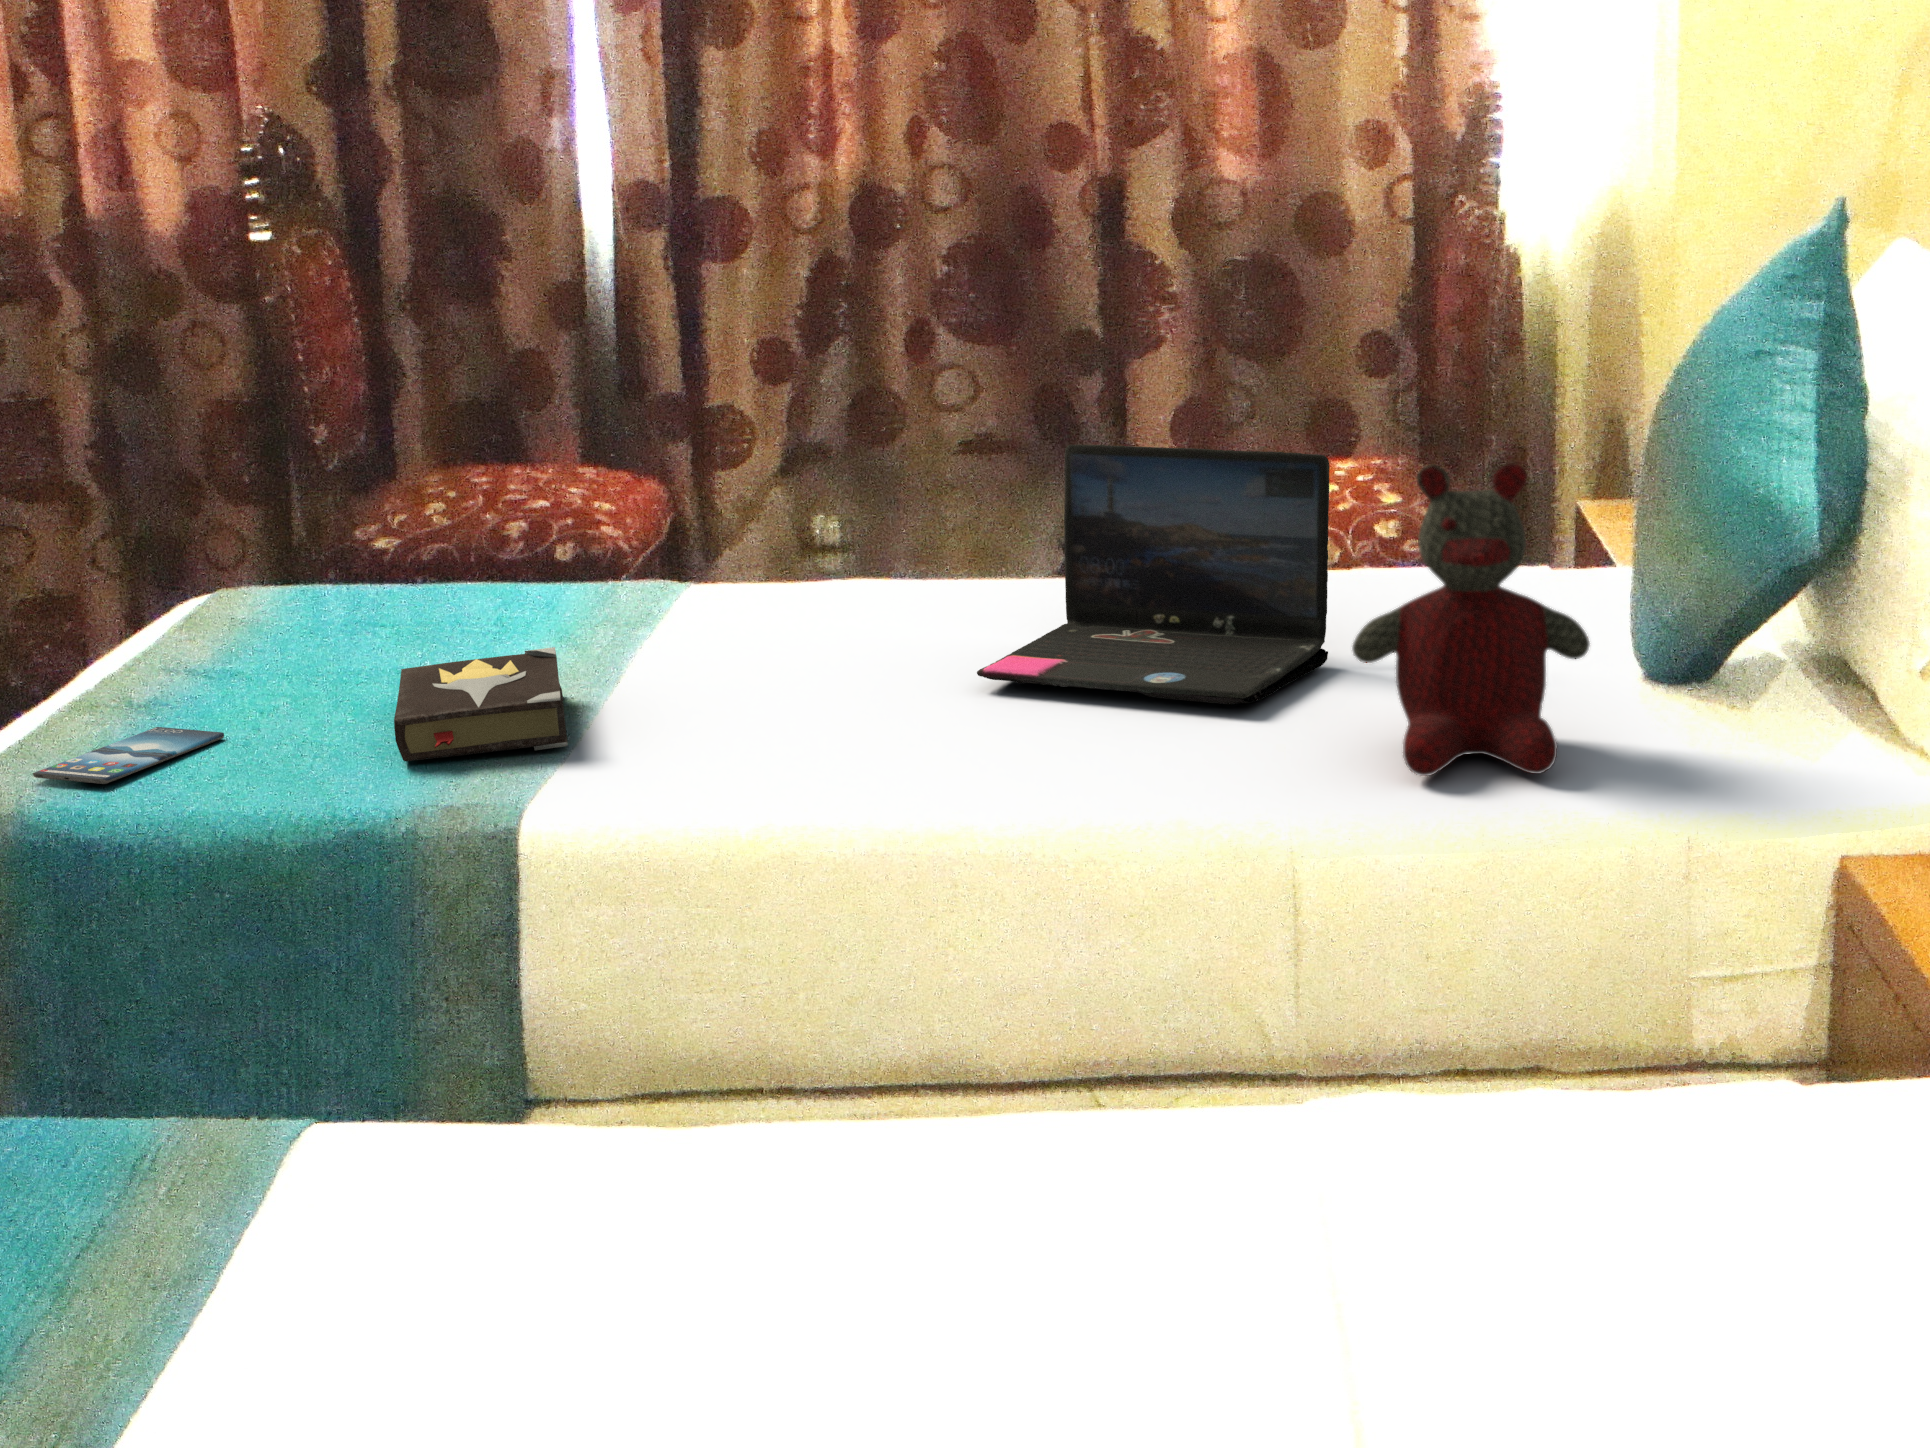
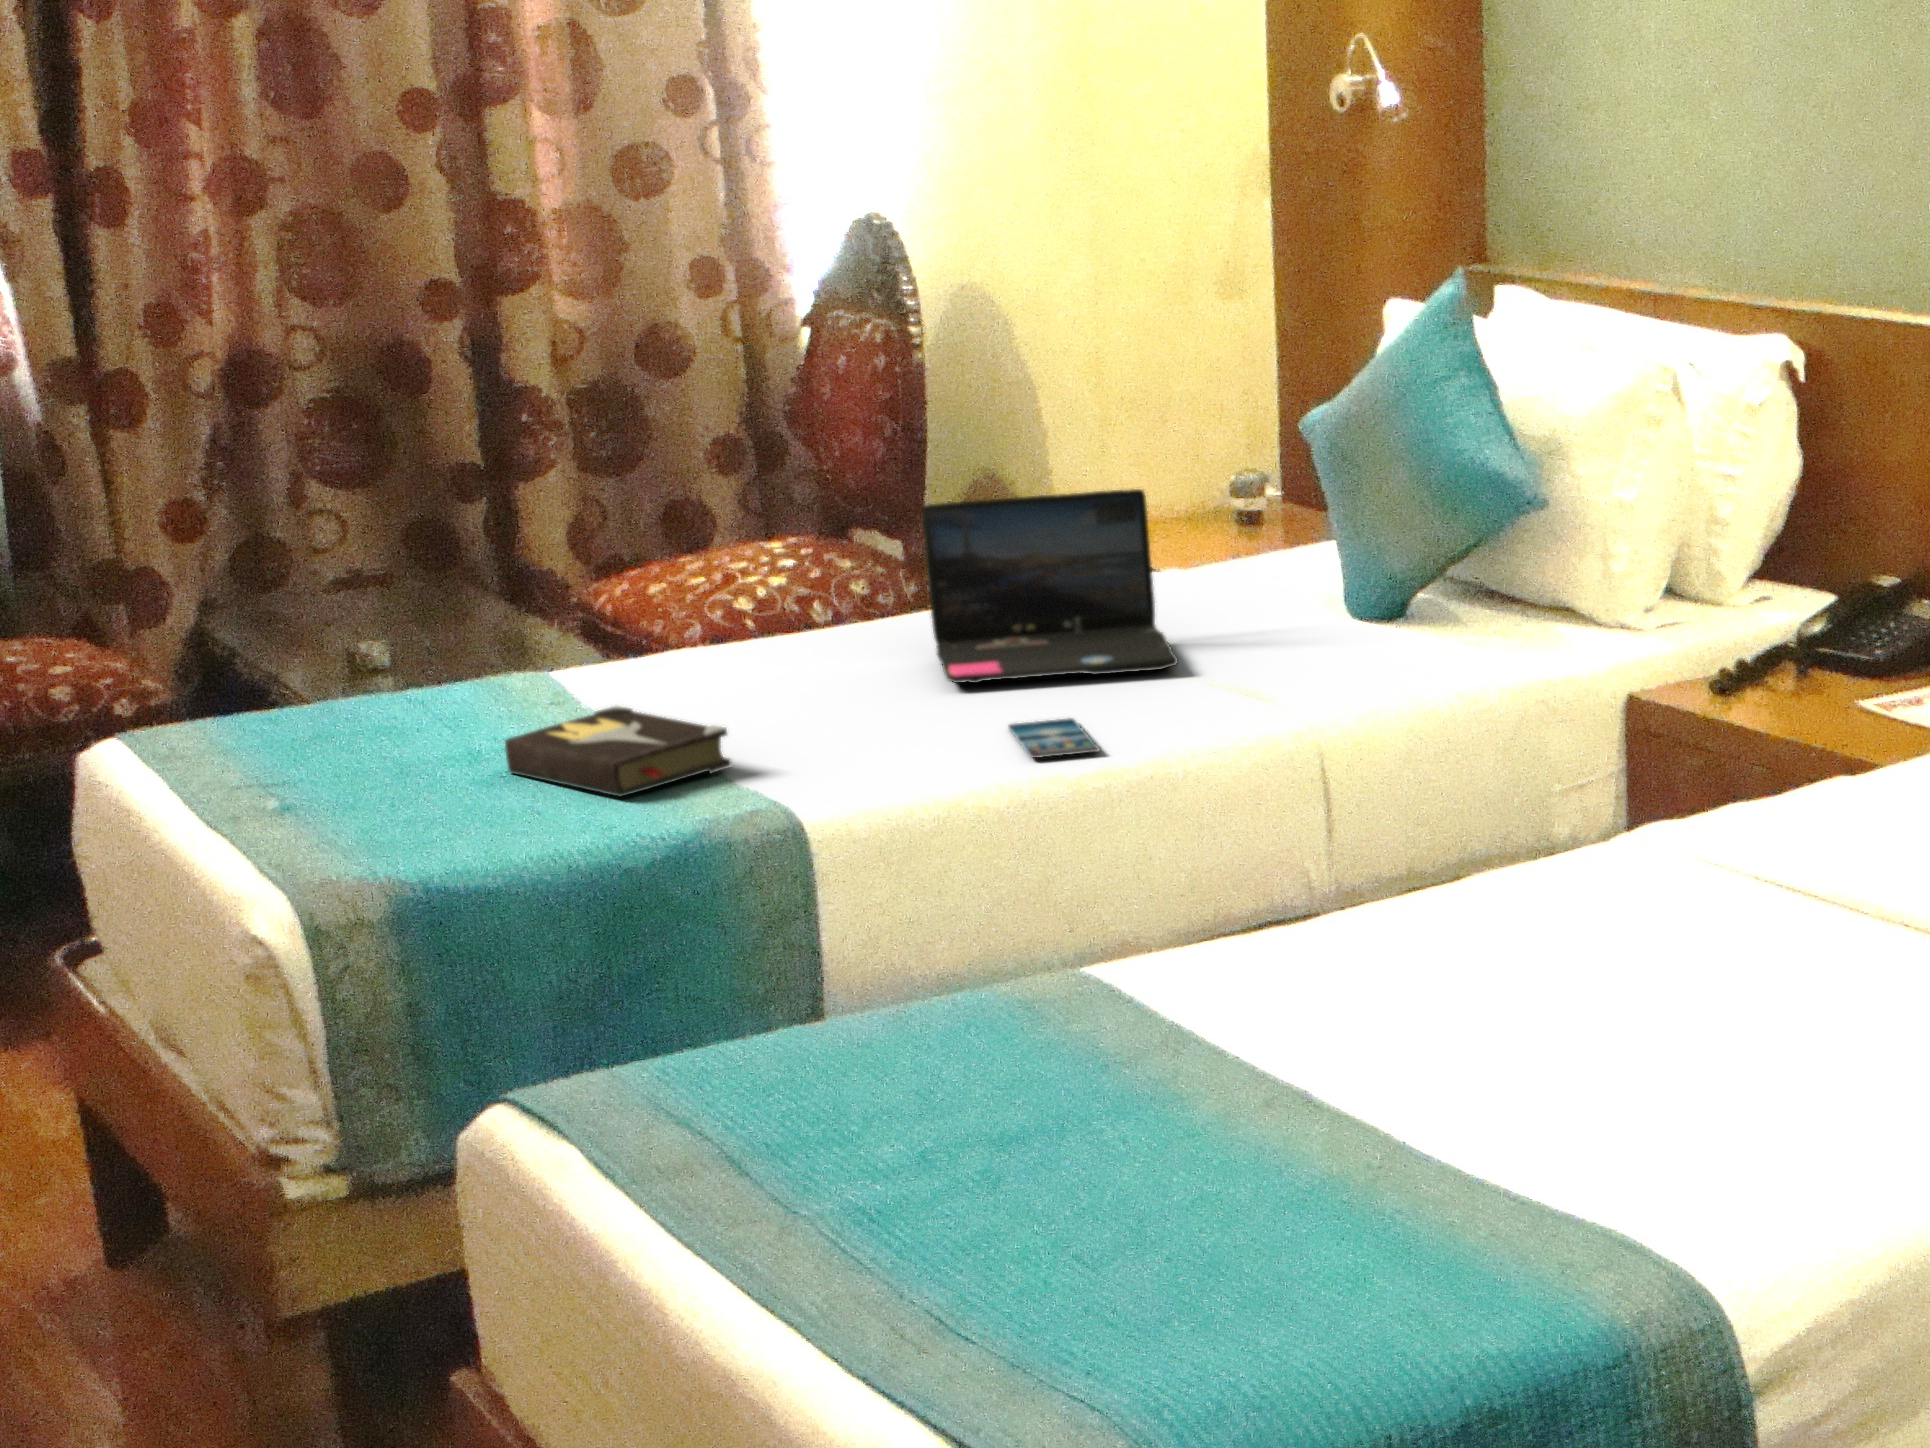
stuffed bear: present [1352,463,1590,776] -> none [1288,466,1454,682]
smartphone: present [33,727,224,784] -> present [1009,718,1099,758]

